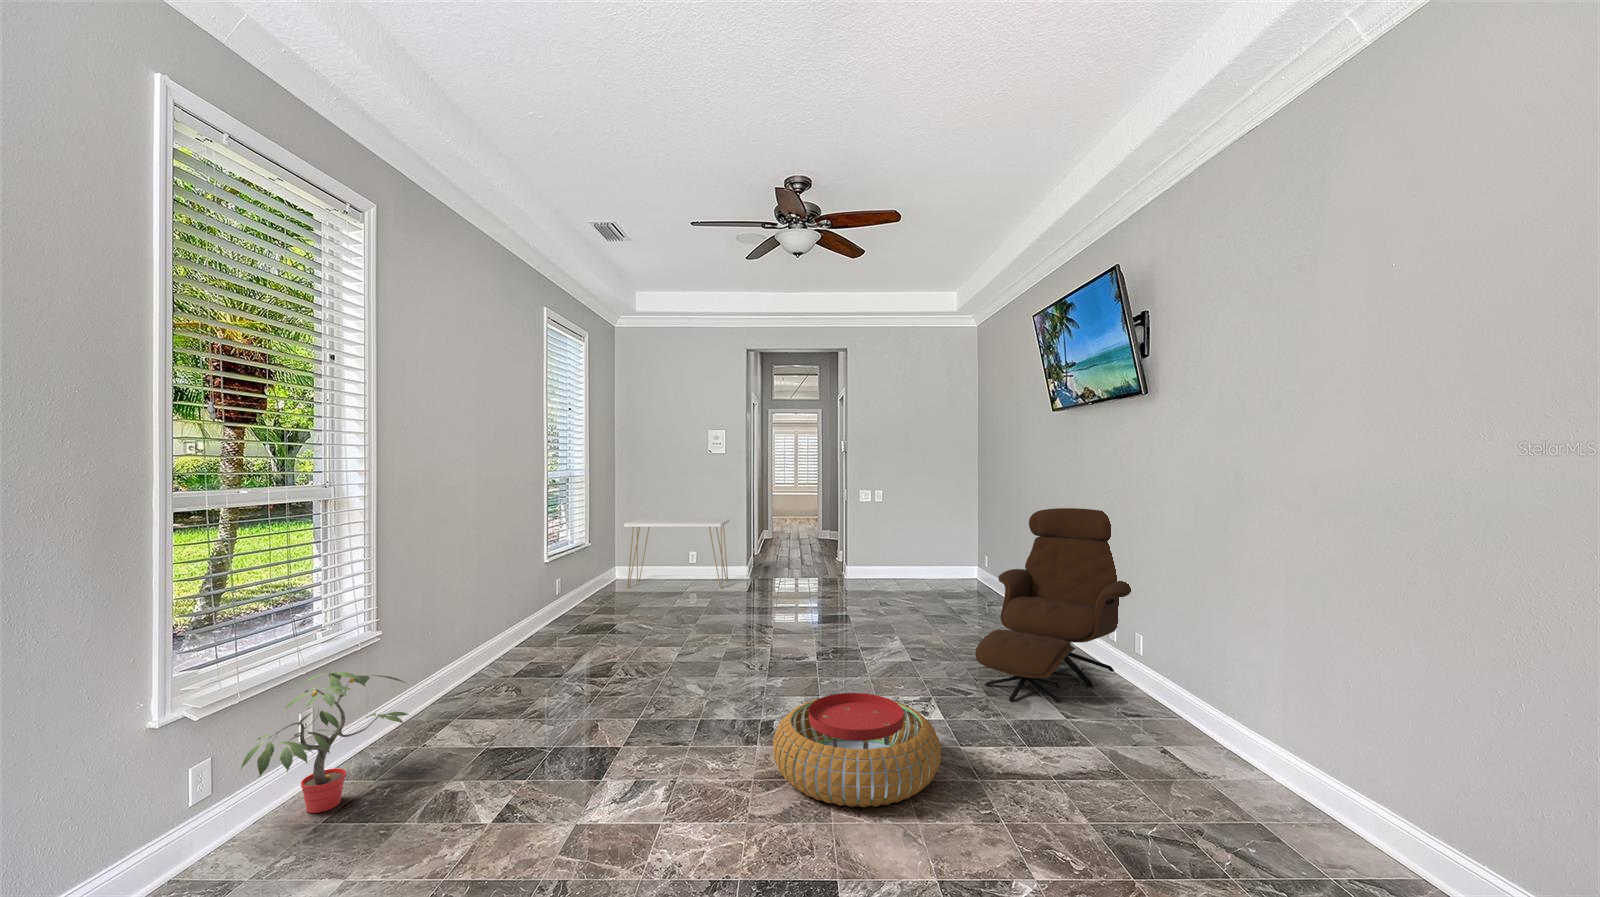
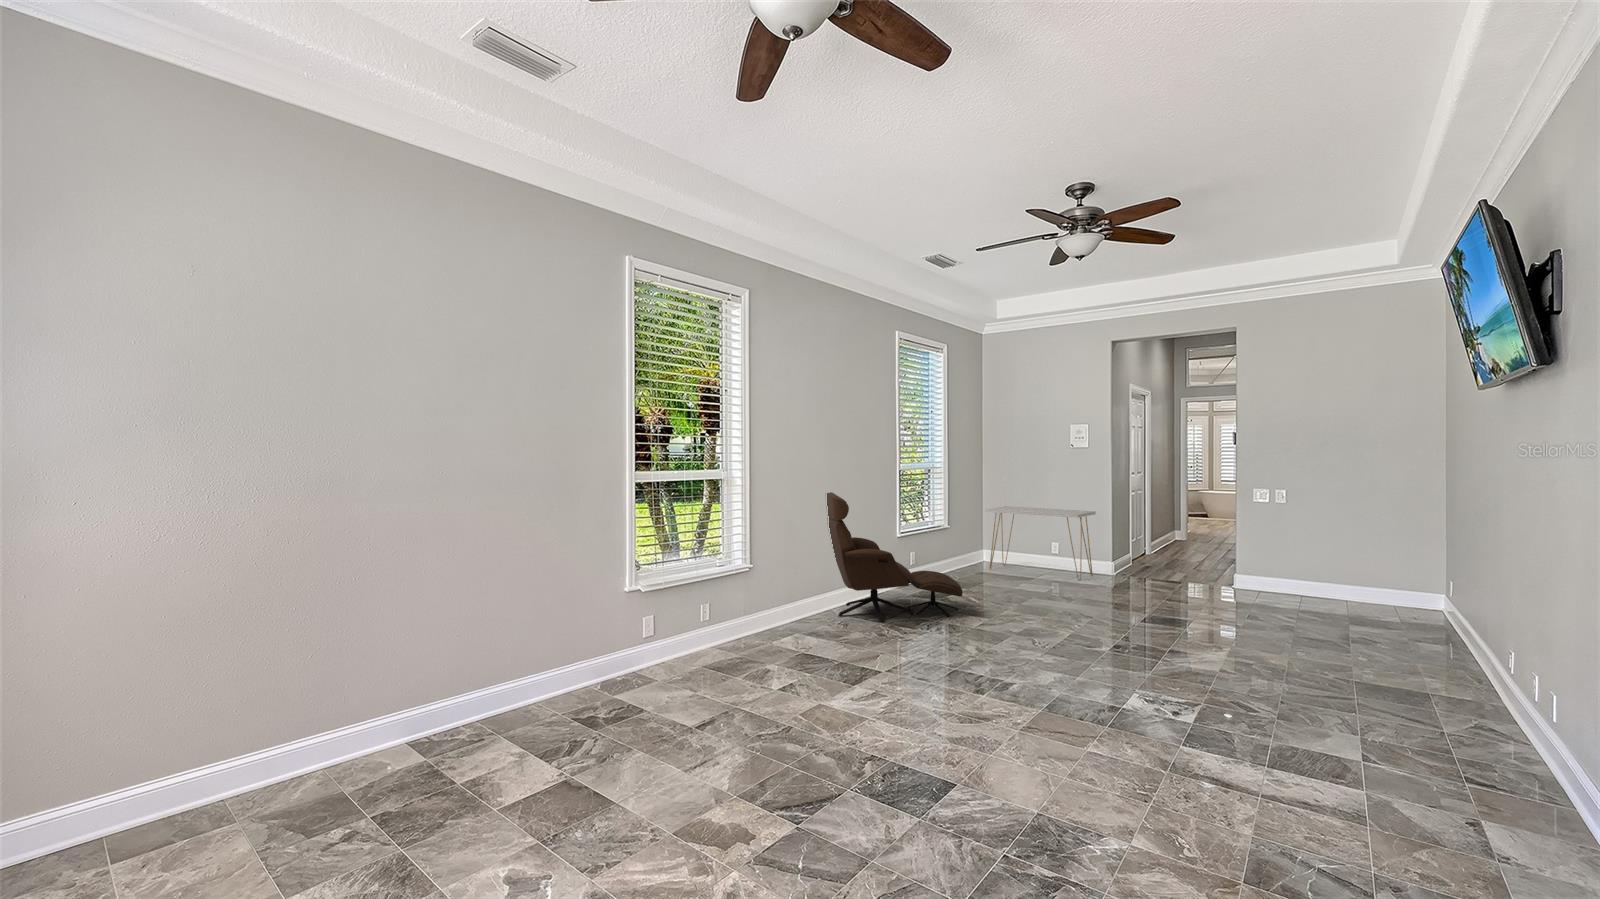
lounge chair: present [976,508,1131,702] -> present [826,492,963,622]
potted plant: present [241,672,409,813] -> none [663,581,756,663]
pouf: present [773,693,941,807] -> none [972,665,1133,761]

